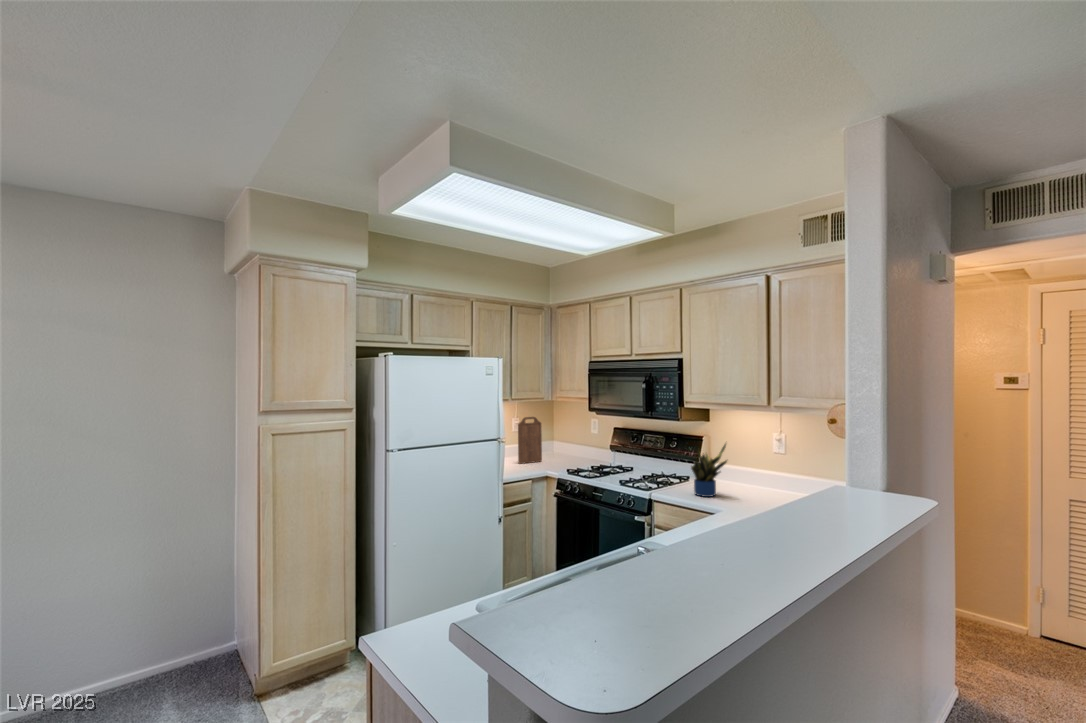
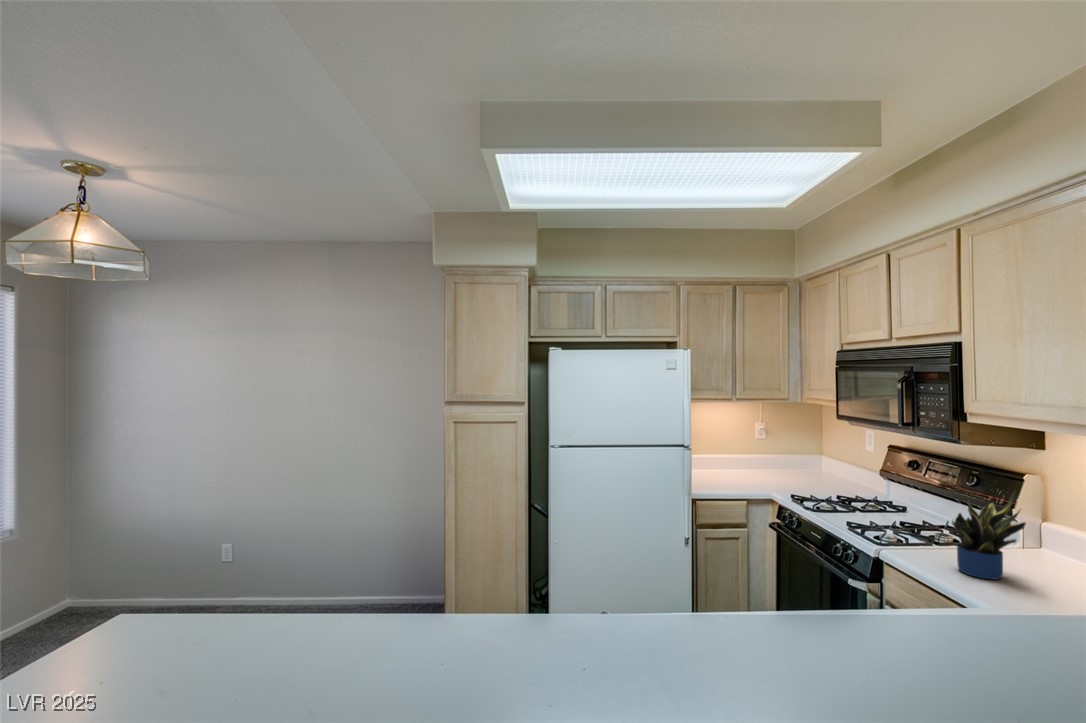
cutting board: present [518,417,542,464] -> none [752,421,788,478]

